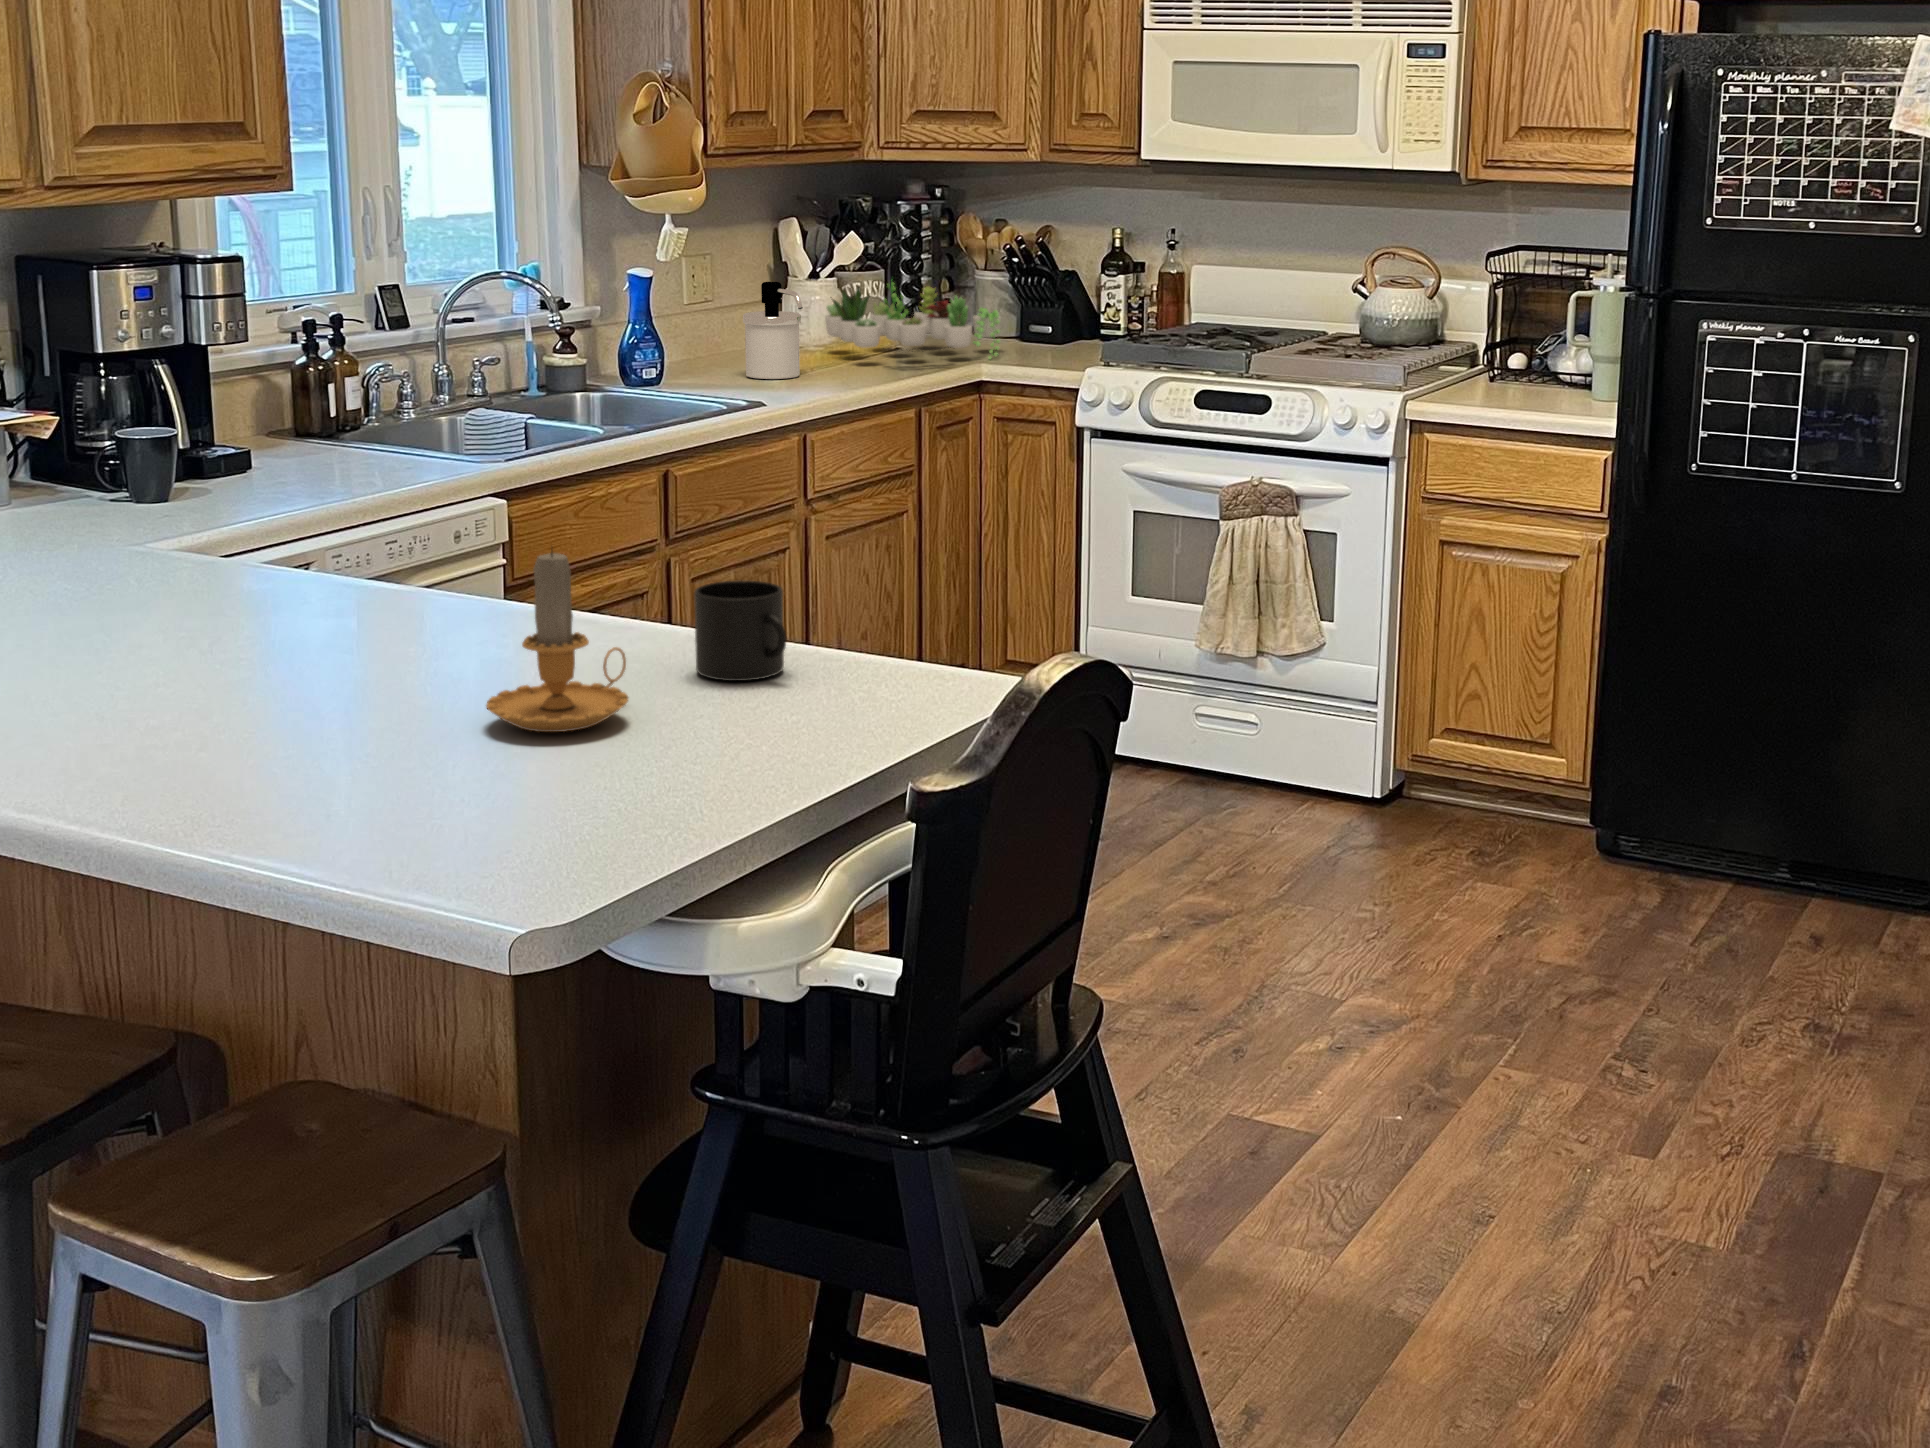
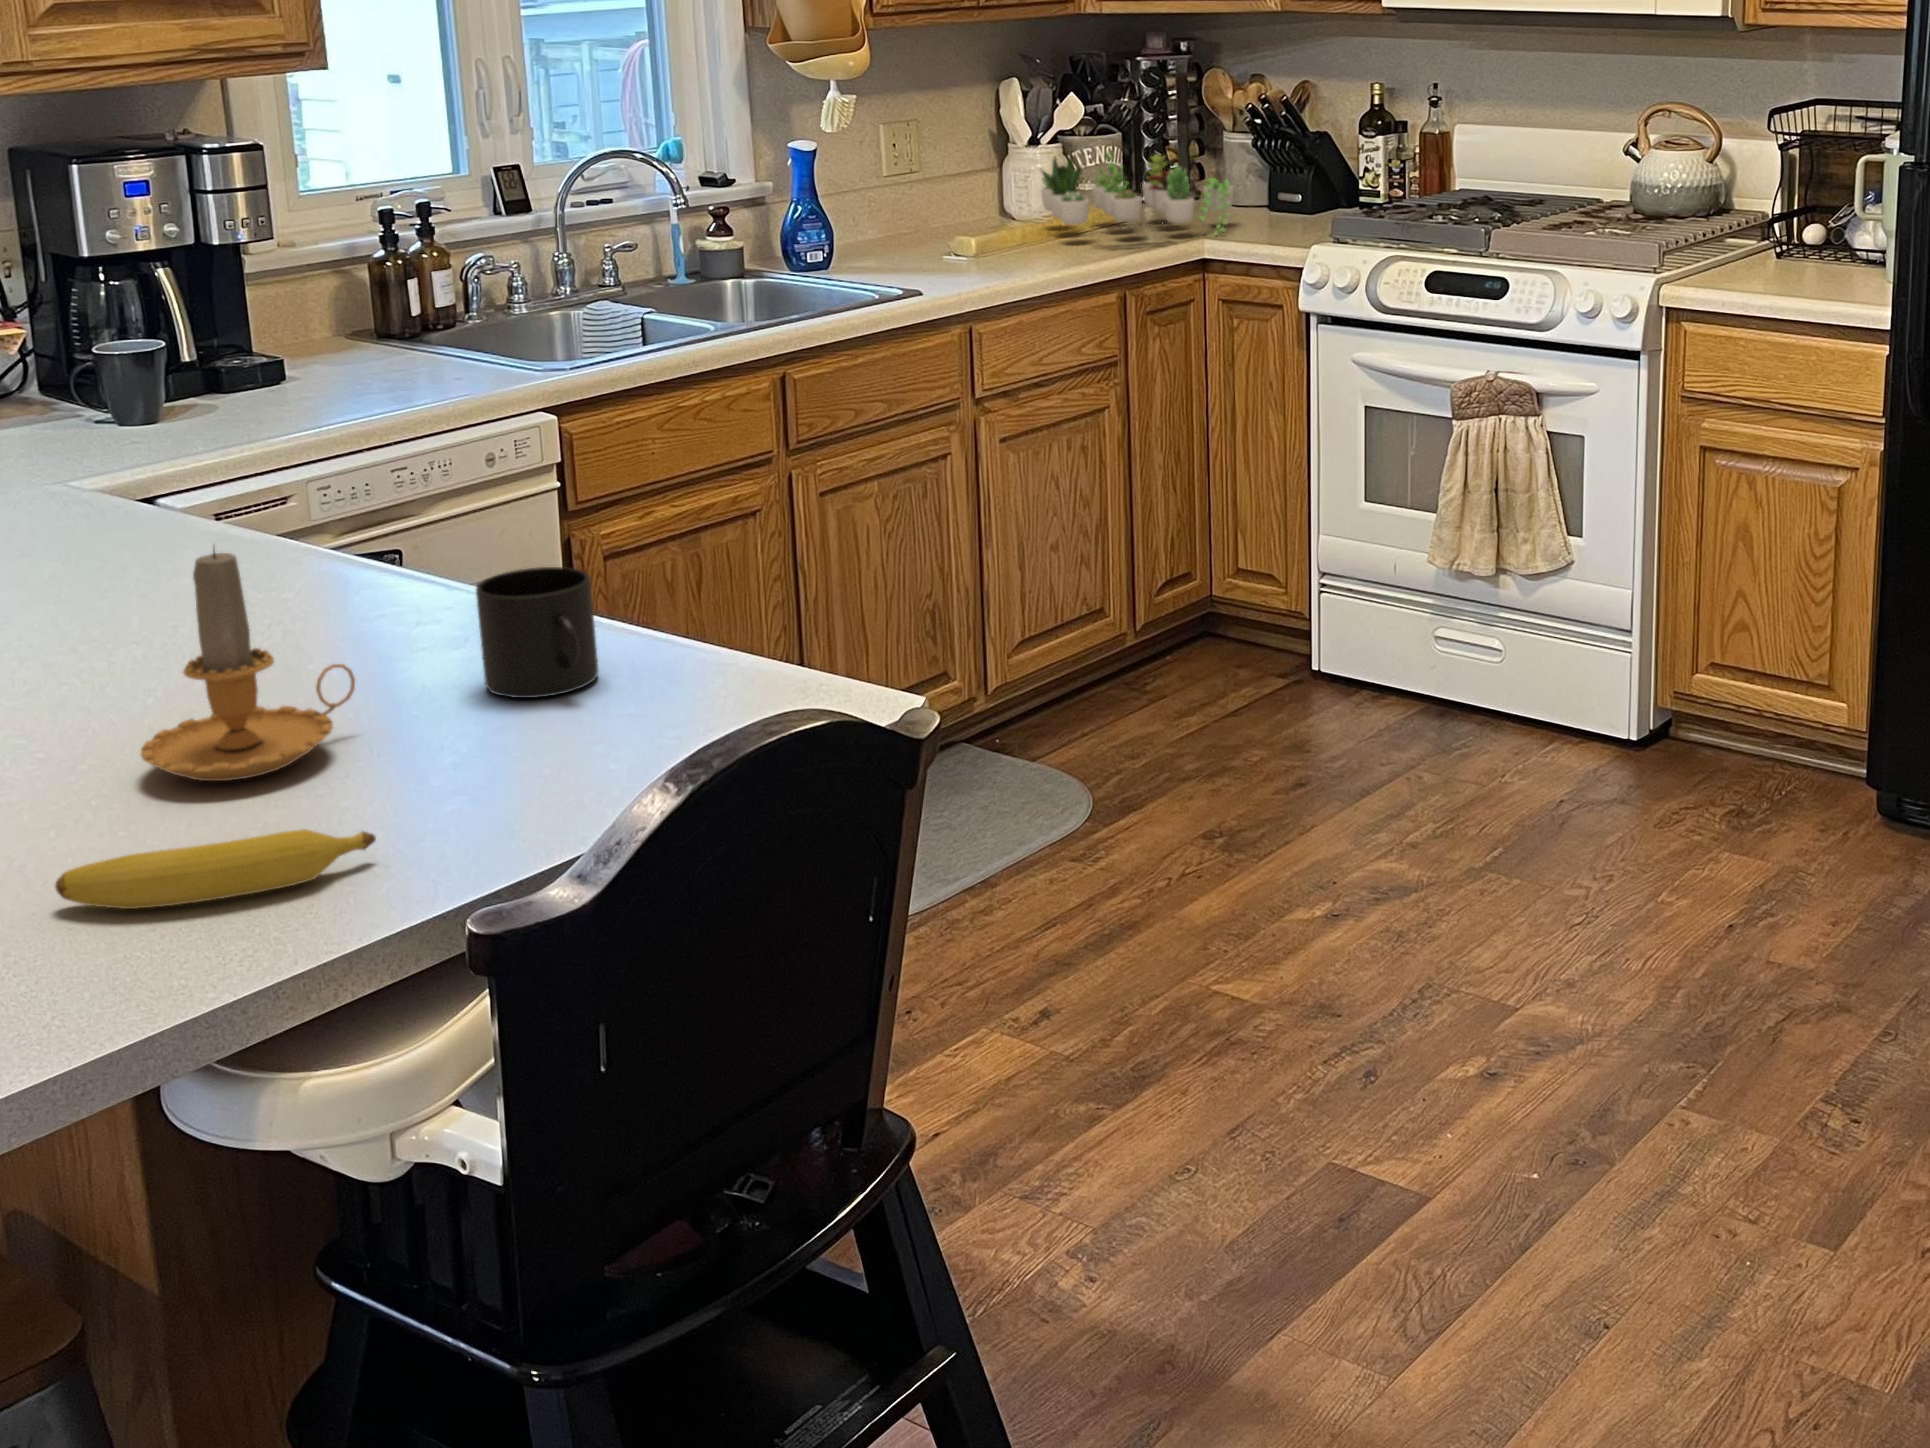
soap dispenser: present [743,282,803,379] -> none [928,154,992,262]
fruit: none [523,748,740,805] -> present [55,829,376,909]

